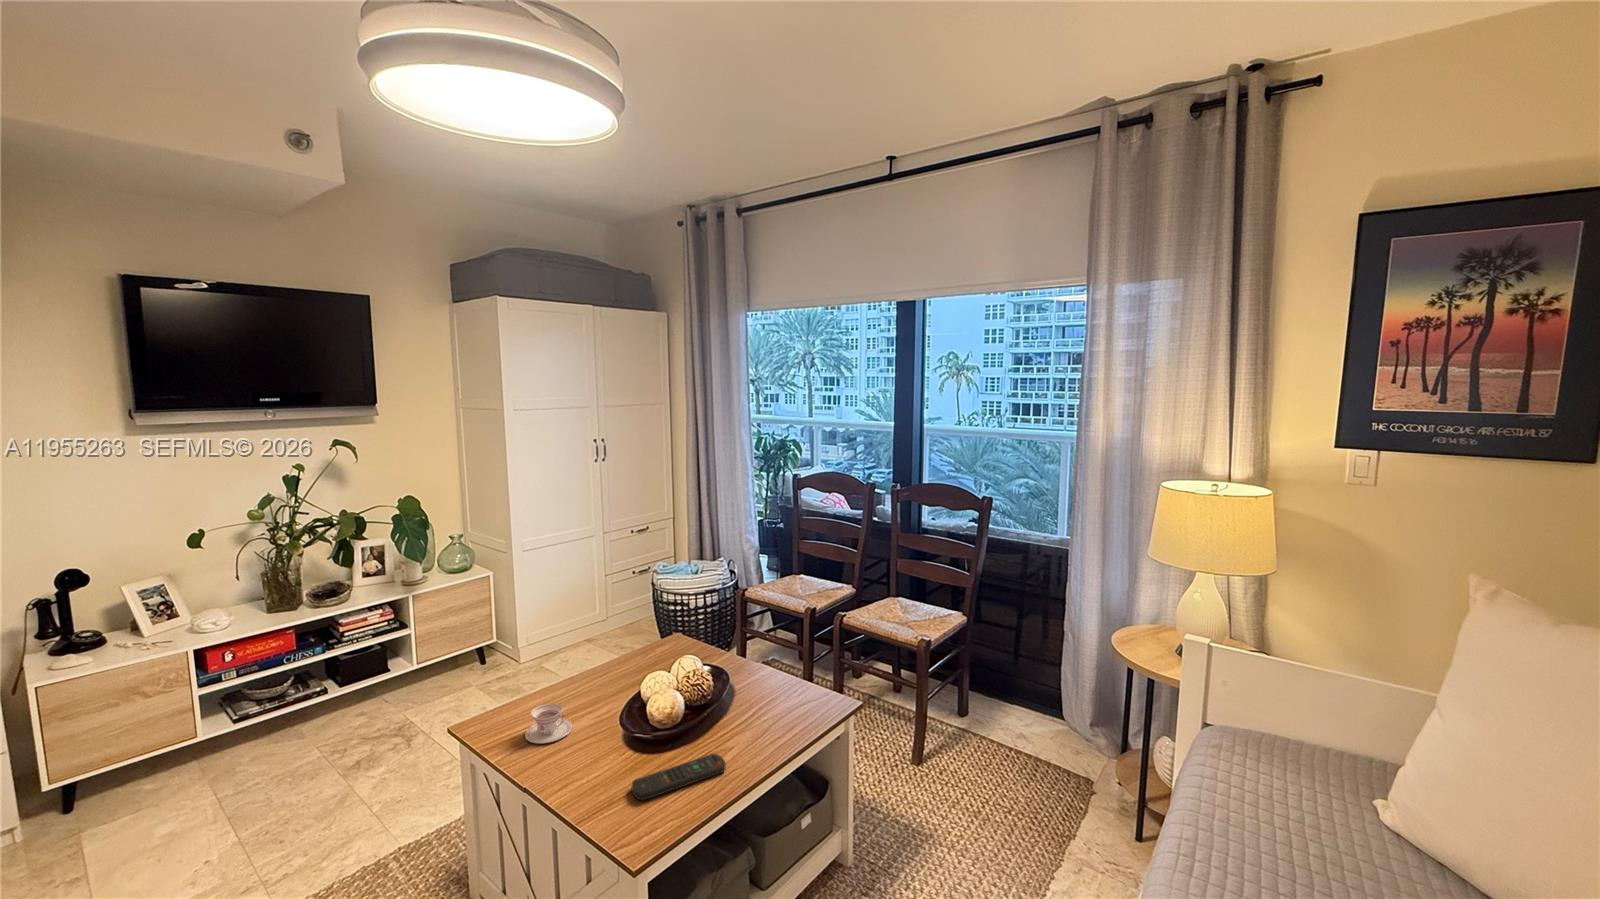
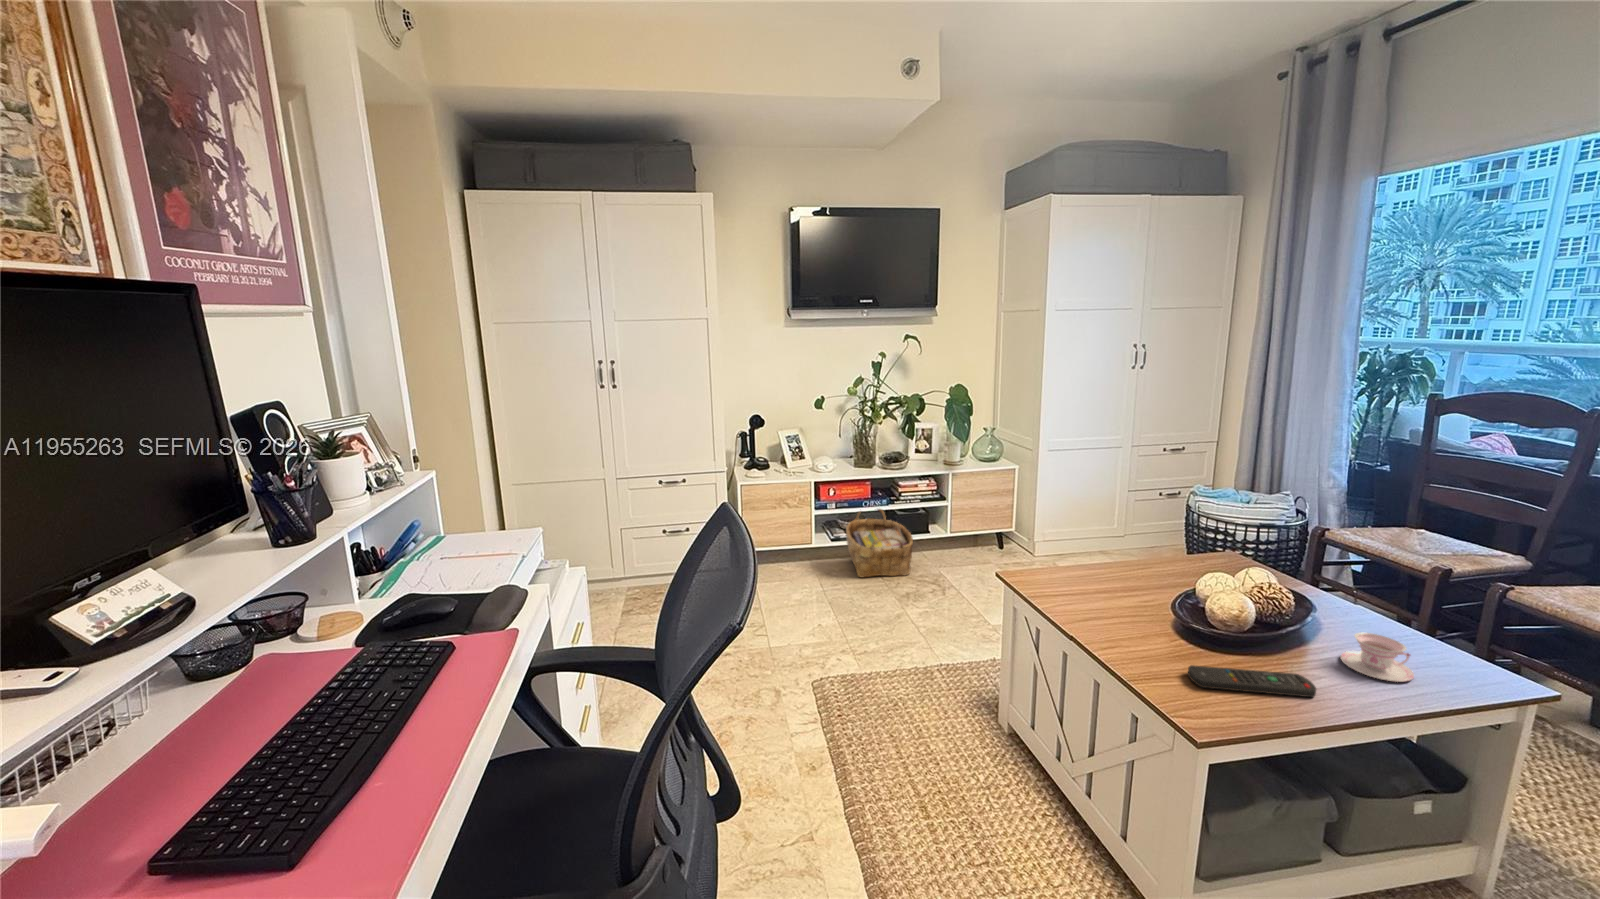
woven basket: none [257,659,363,762] -> present [846,509,913,577]
teacup: present [525,704,572,744] -> present [1341,633,1414,682]

